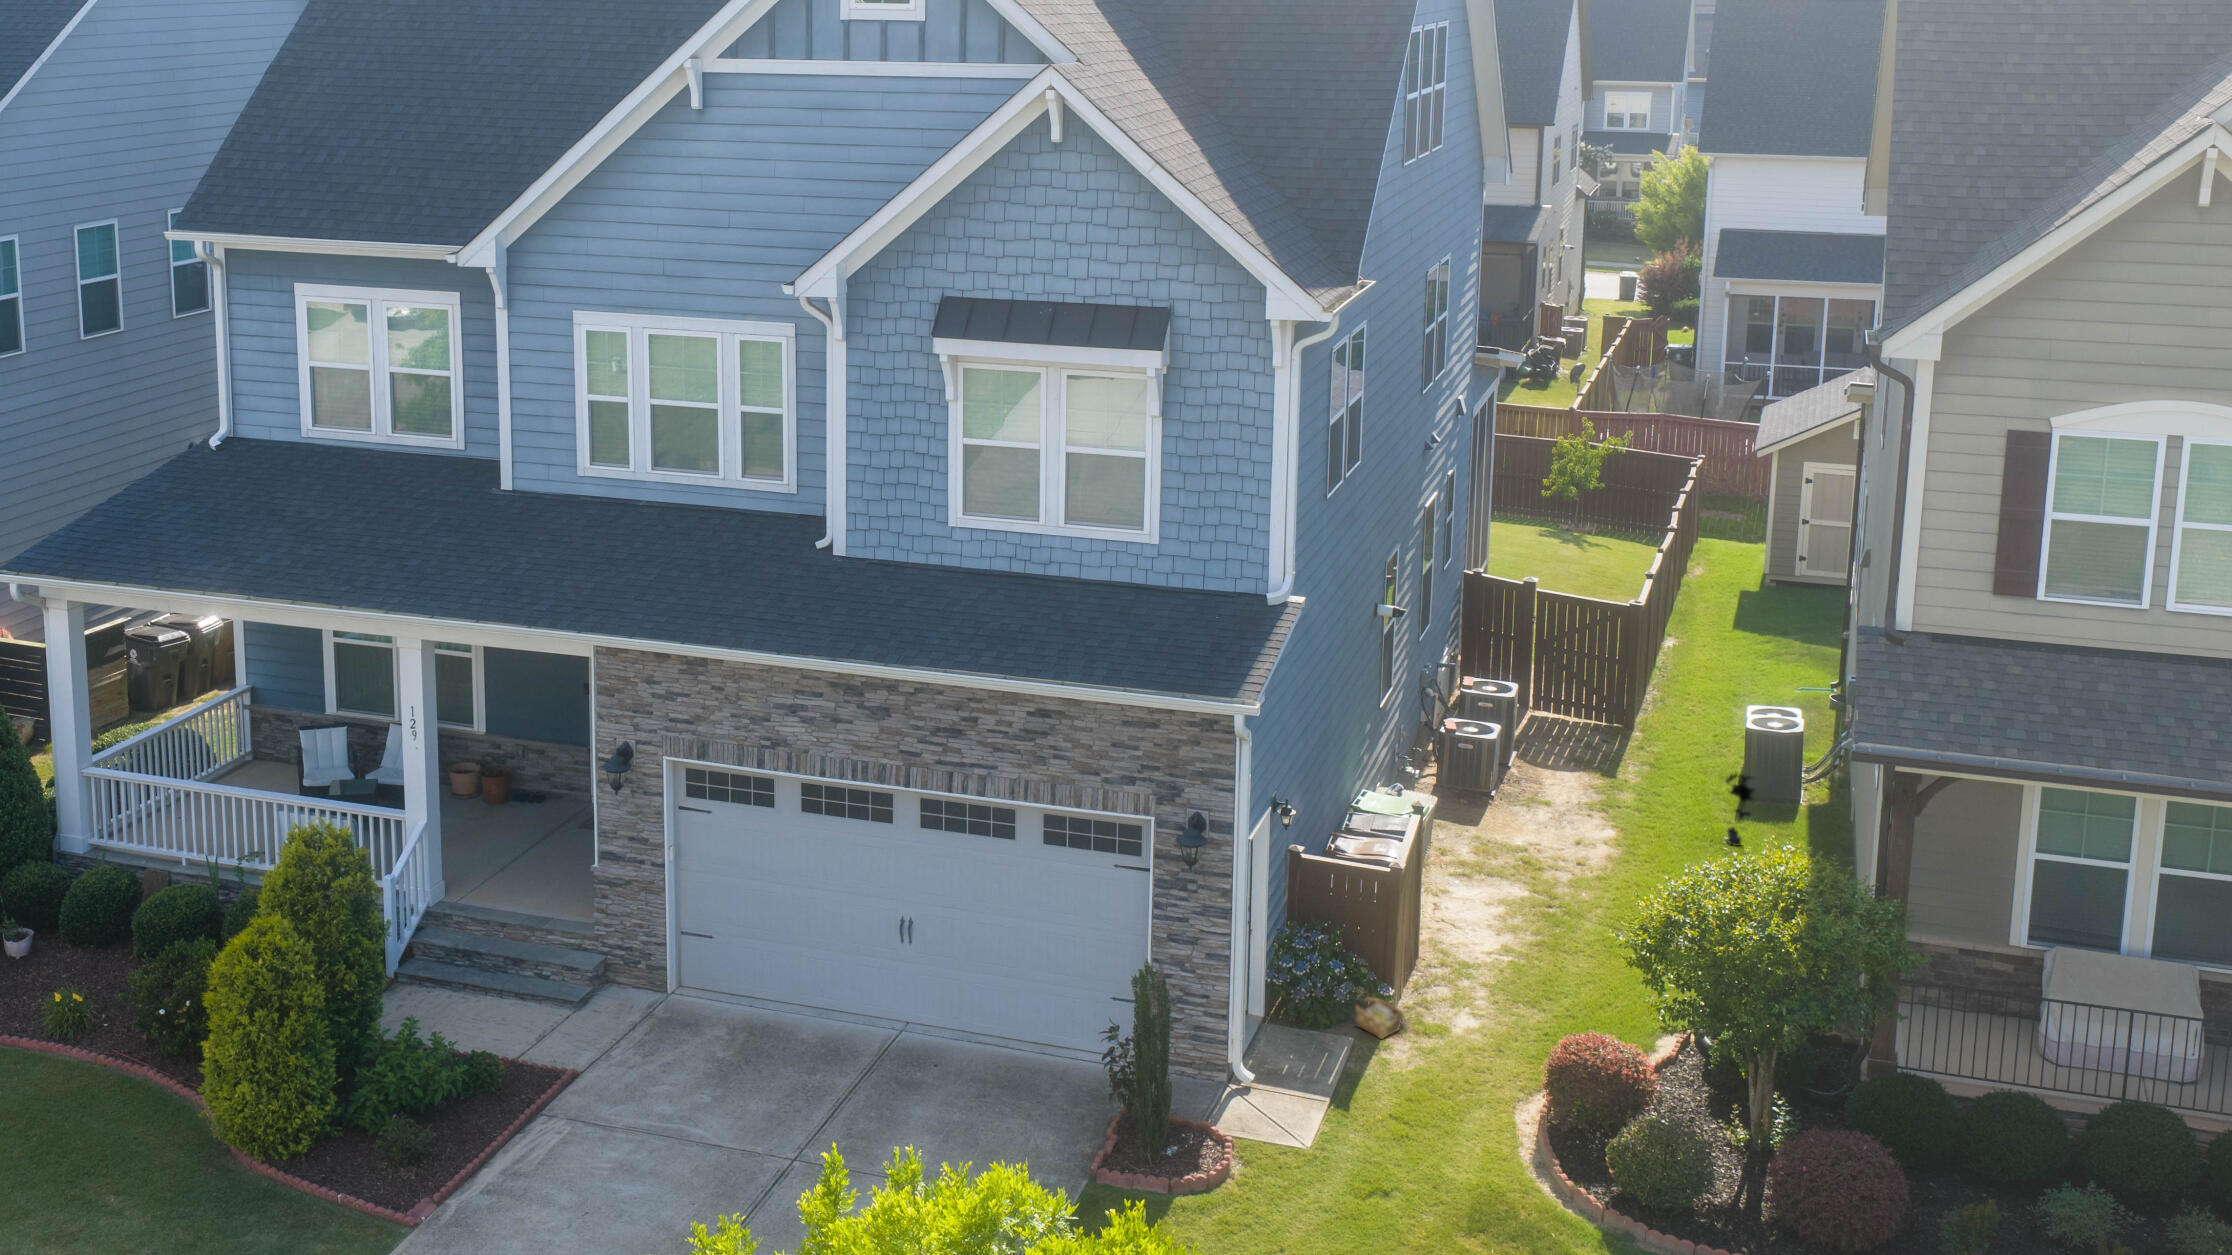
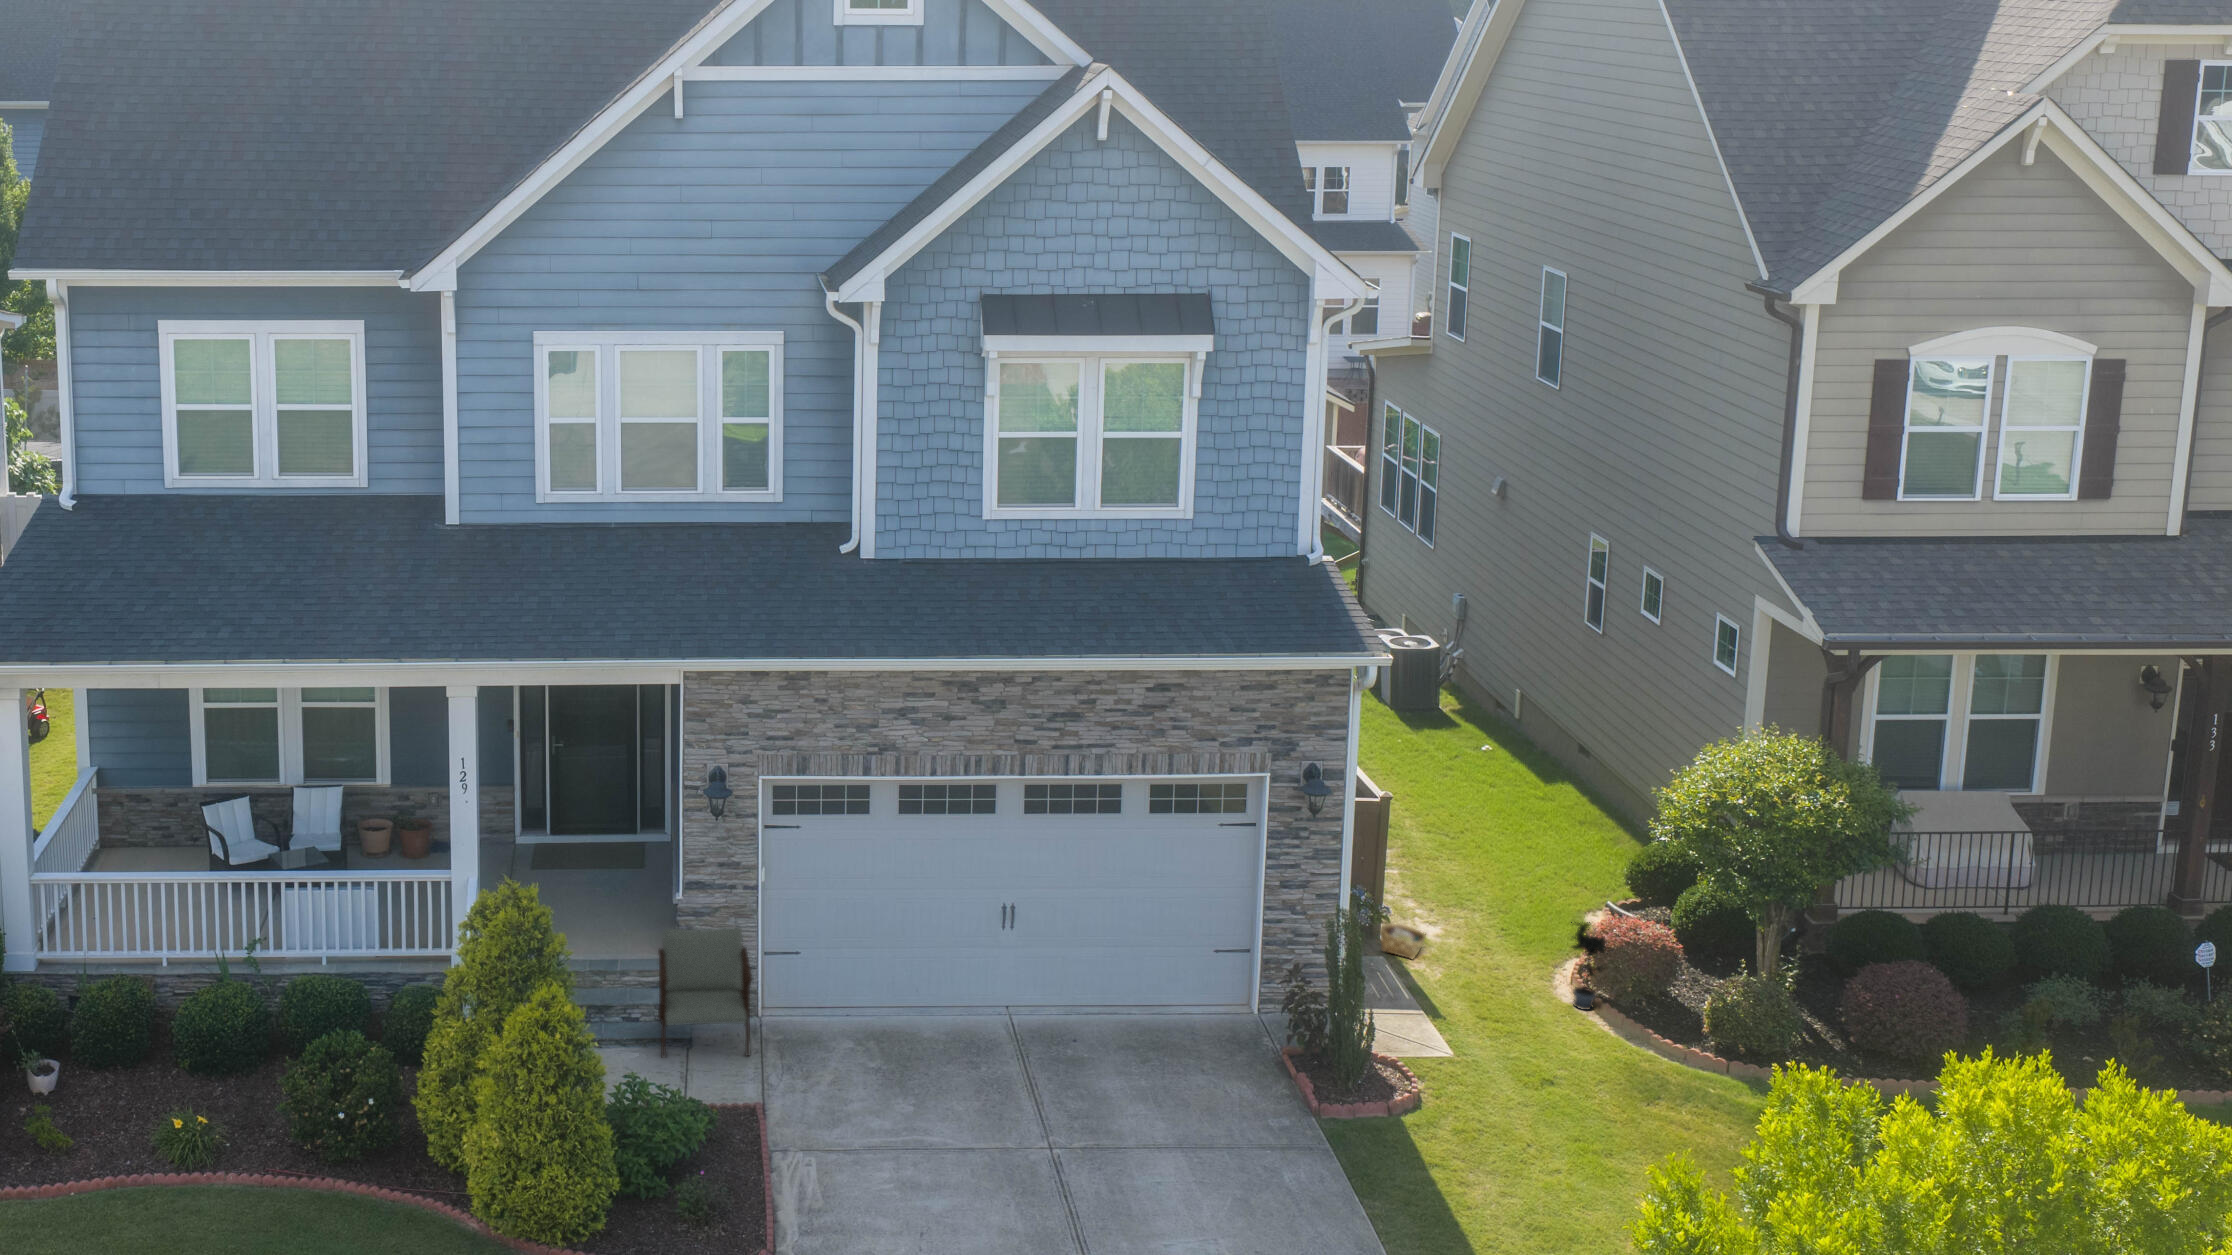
potted plant: present [1726,774,1755,846] -> present [1571,922,1608,1010]
lounge chair: none [538,890,650,1023] -> present [658,928,752,1058]

